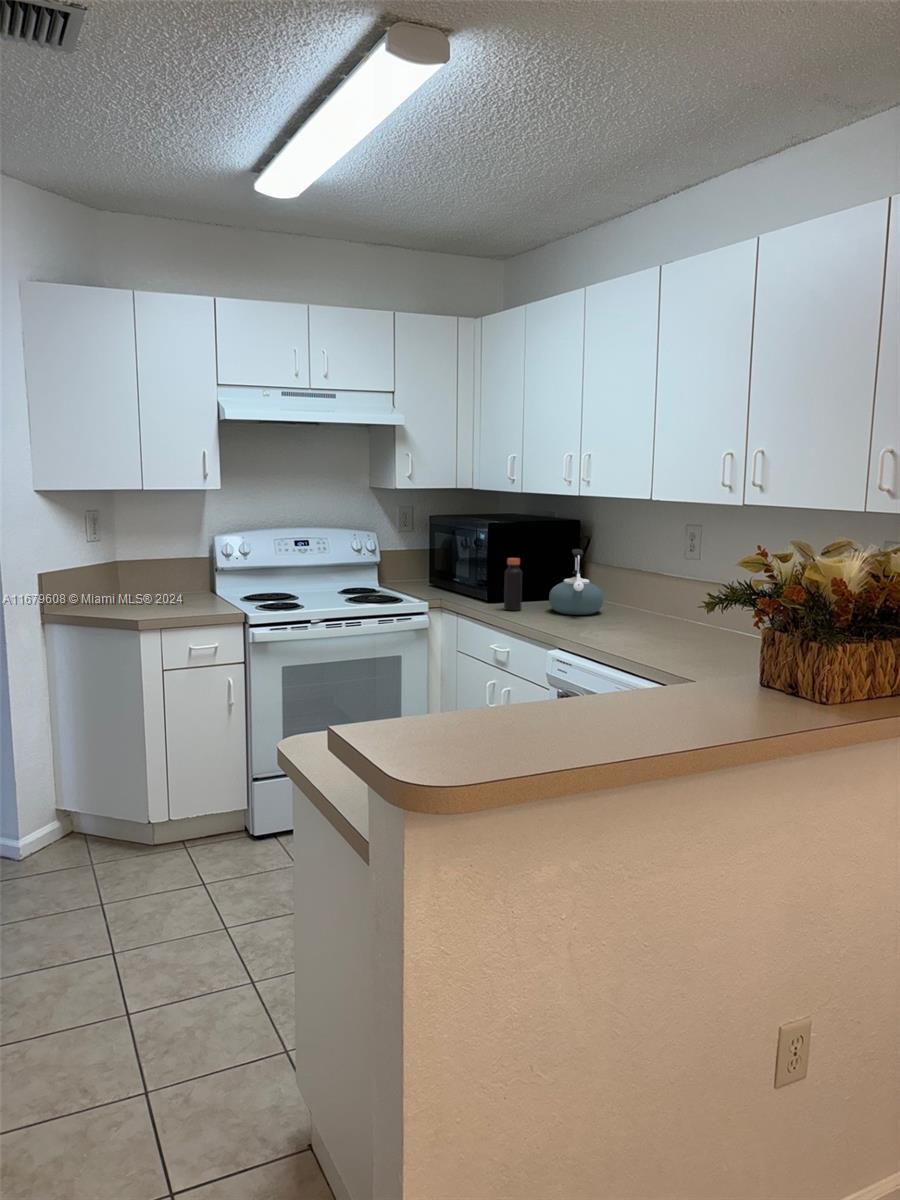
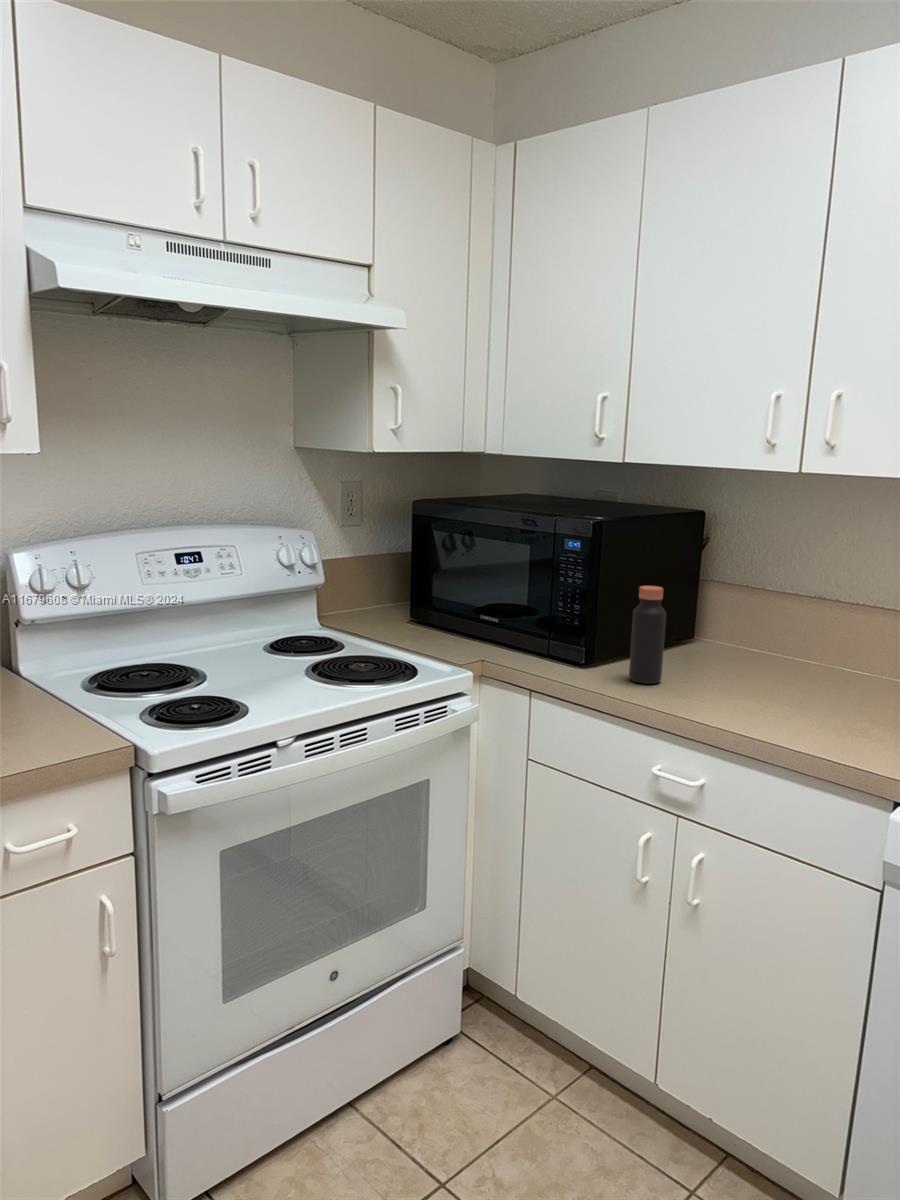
kettle: present [549,549,603,615] -> none [704,566,806,688]

